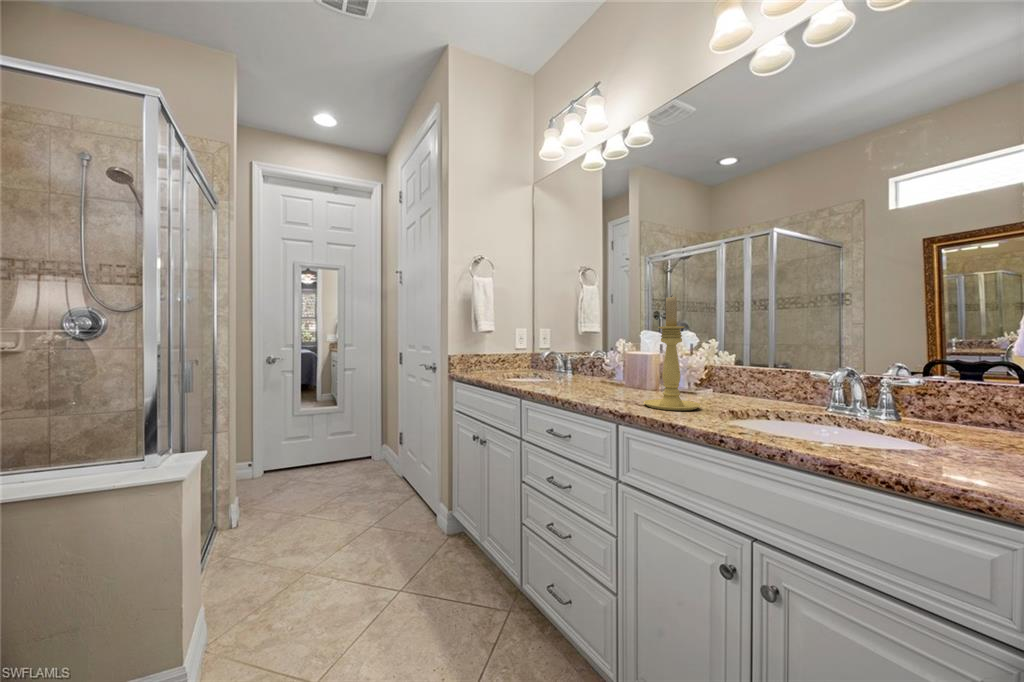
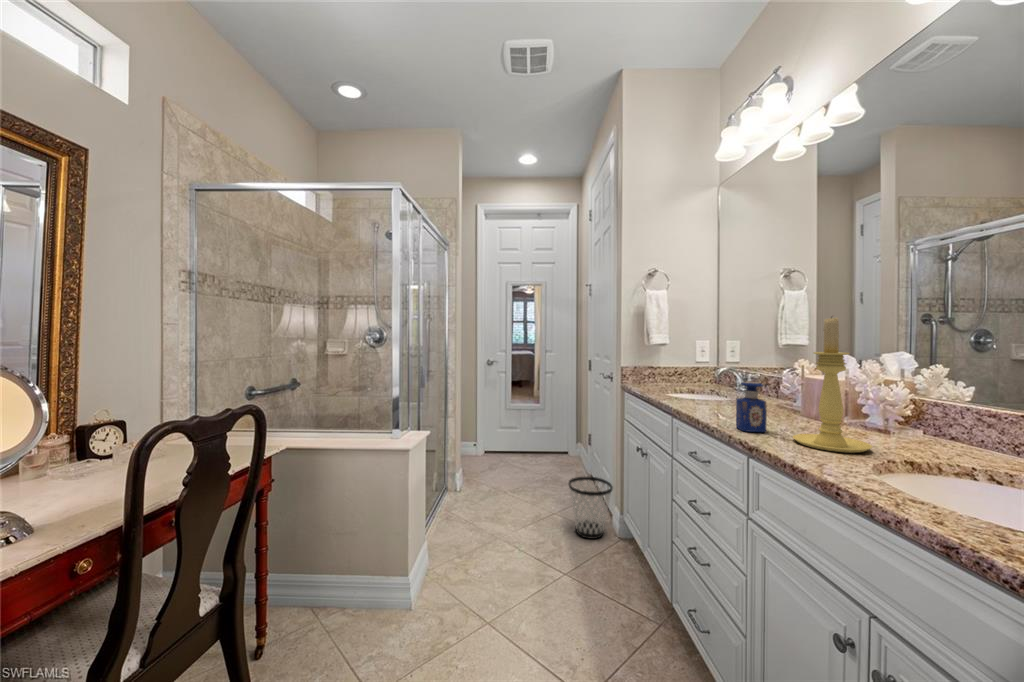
perfume bottle: none [594,356,619,403] -> present [736,381,767,432]
wastebasket: none [393,477,442,546] -> present [569,477,613,539]

